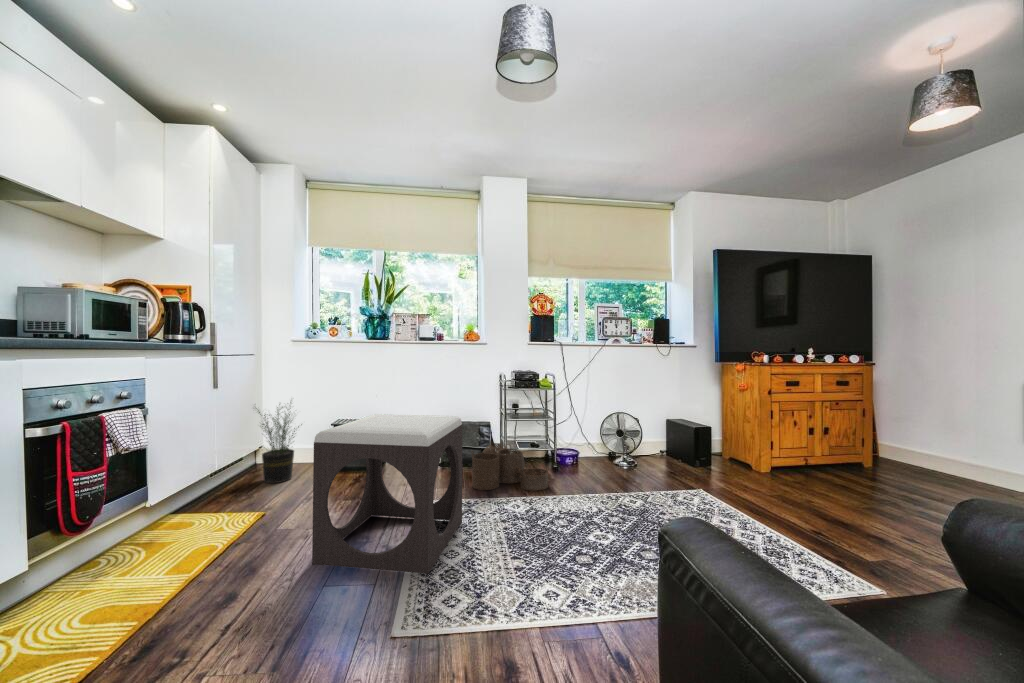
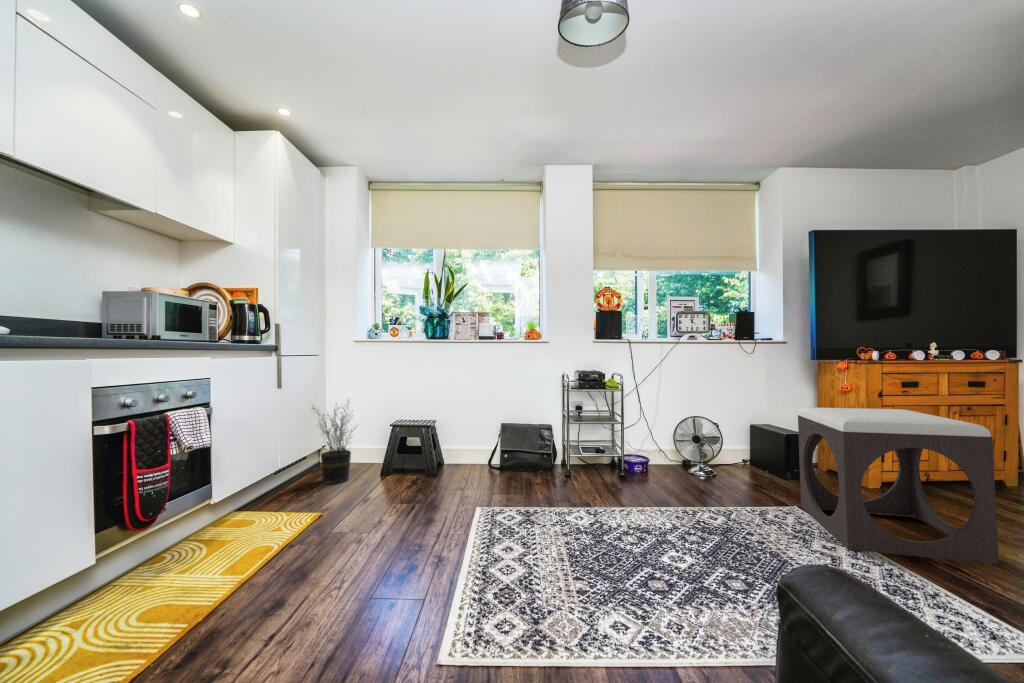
footstool: present [312,414,462,574] -> present [798,407,999,565]
woven basket: present [472,443,549,491] -> none [527,445,612,501]

